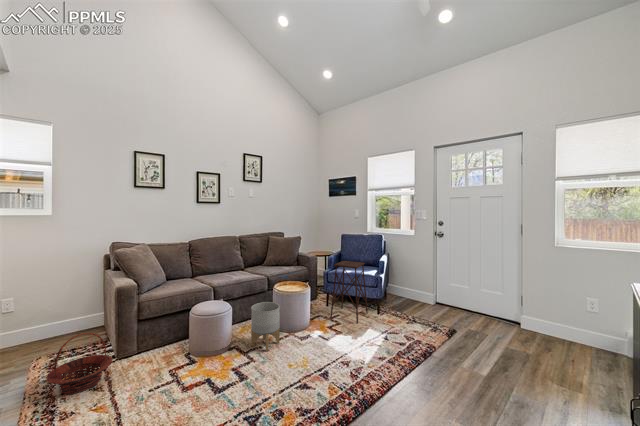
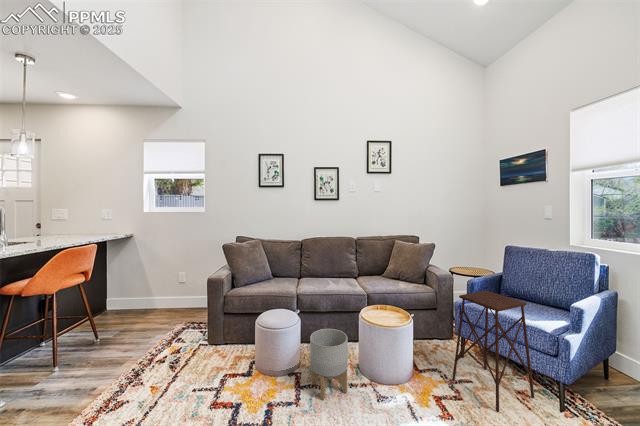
basket: present [46,333,113,394] -> none [141,317,193,369]

